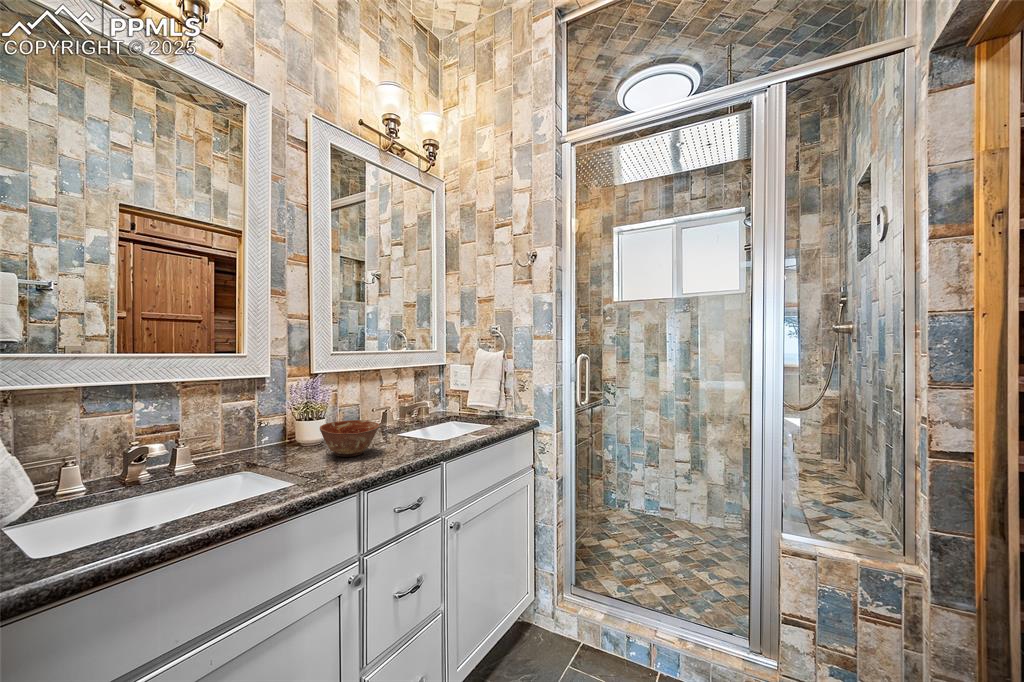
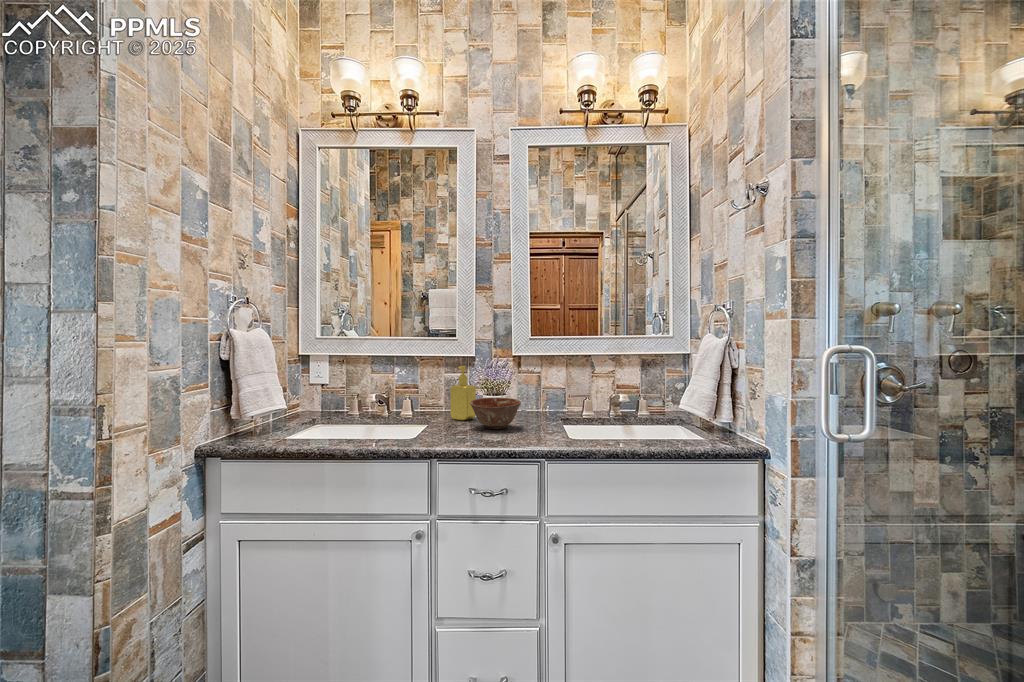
soap dispenser: none [259,390,295,459] -> present [450,366,476,420]

